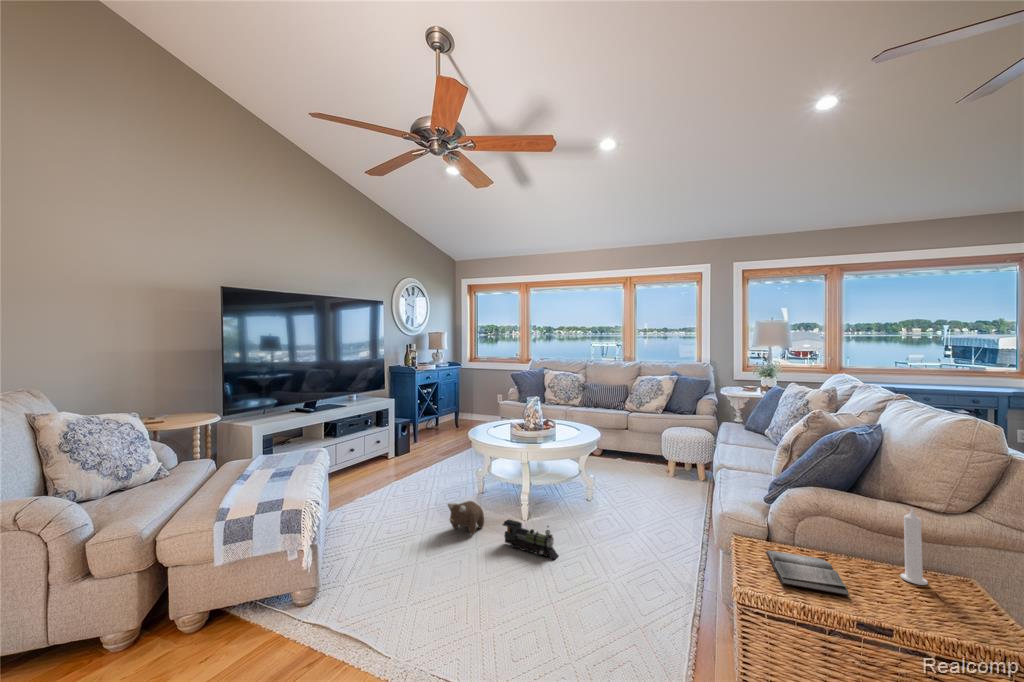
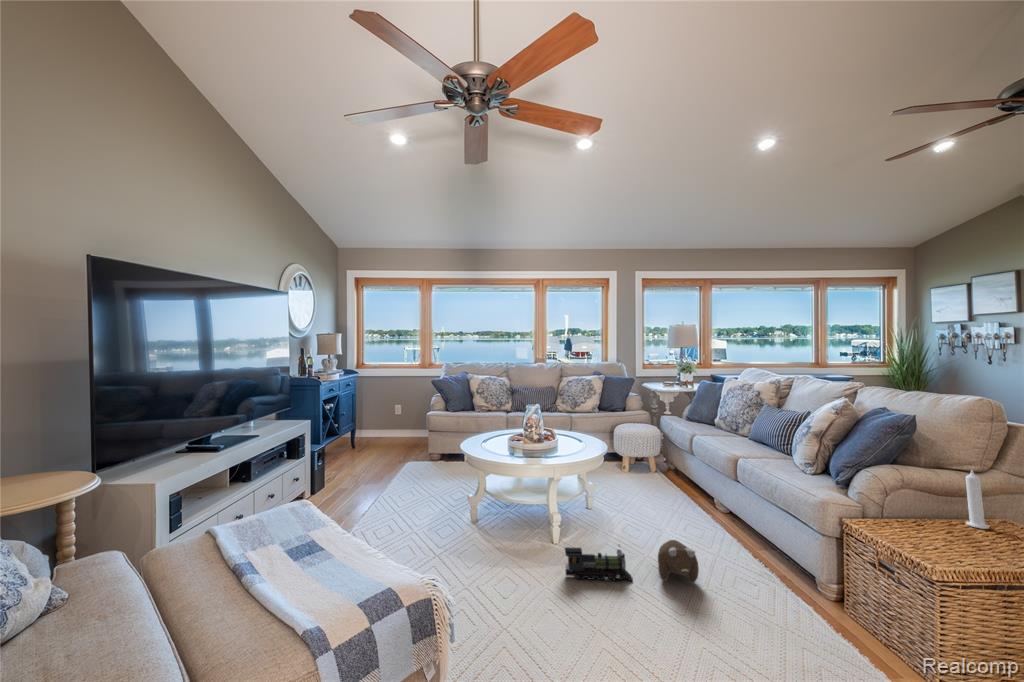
plush toy: present [448,501,484,535] -> present [658,540,699,582]
hardback book: present [766,550,850,596] -> none [875,523,990,554]

